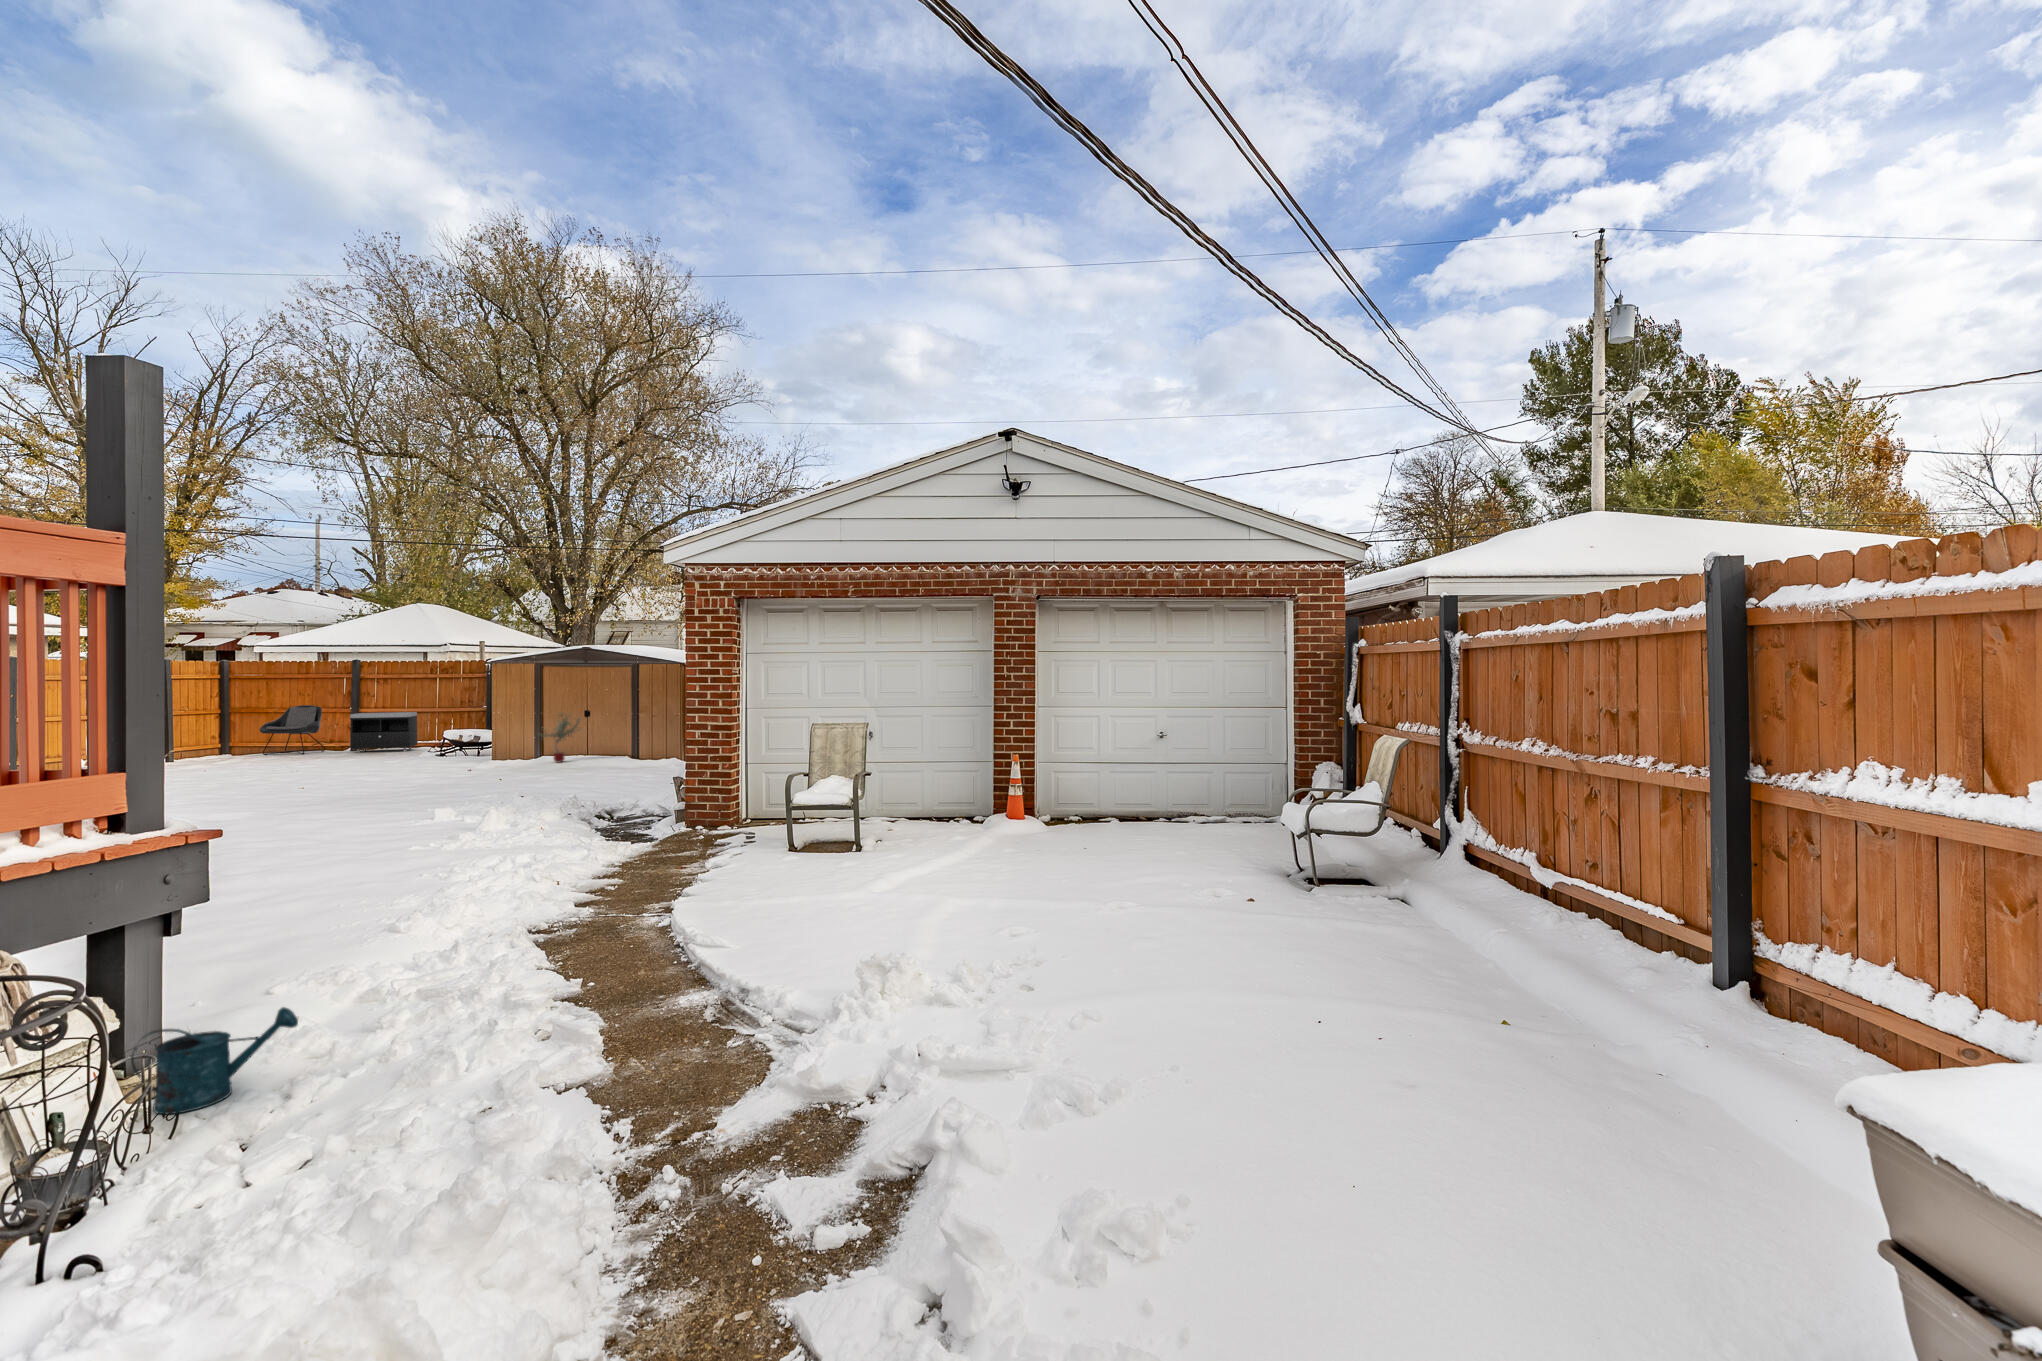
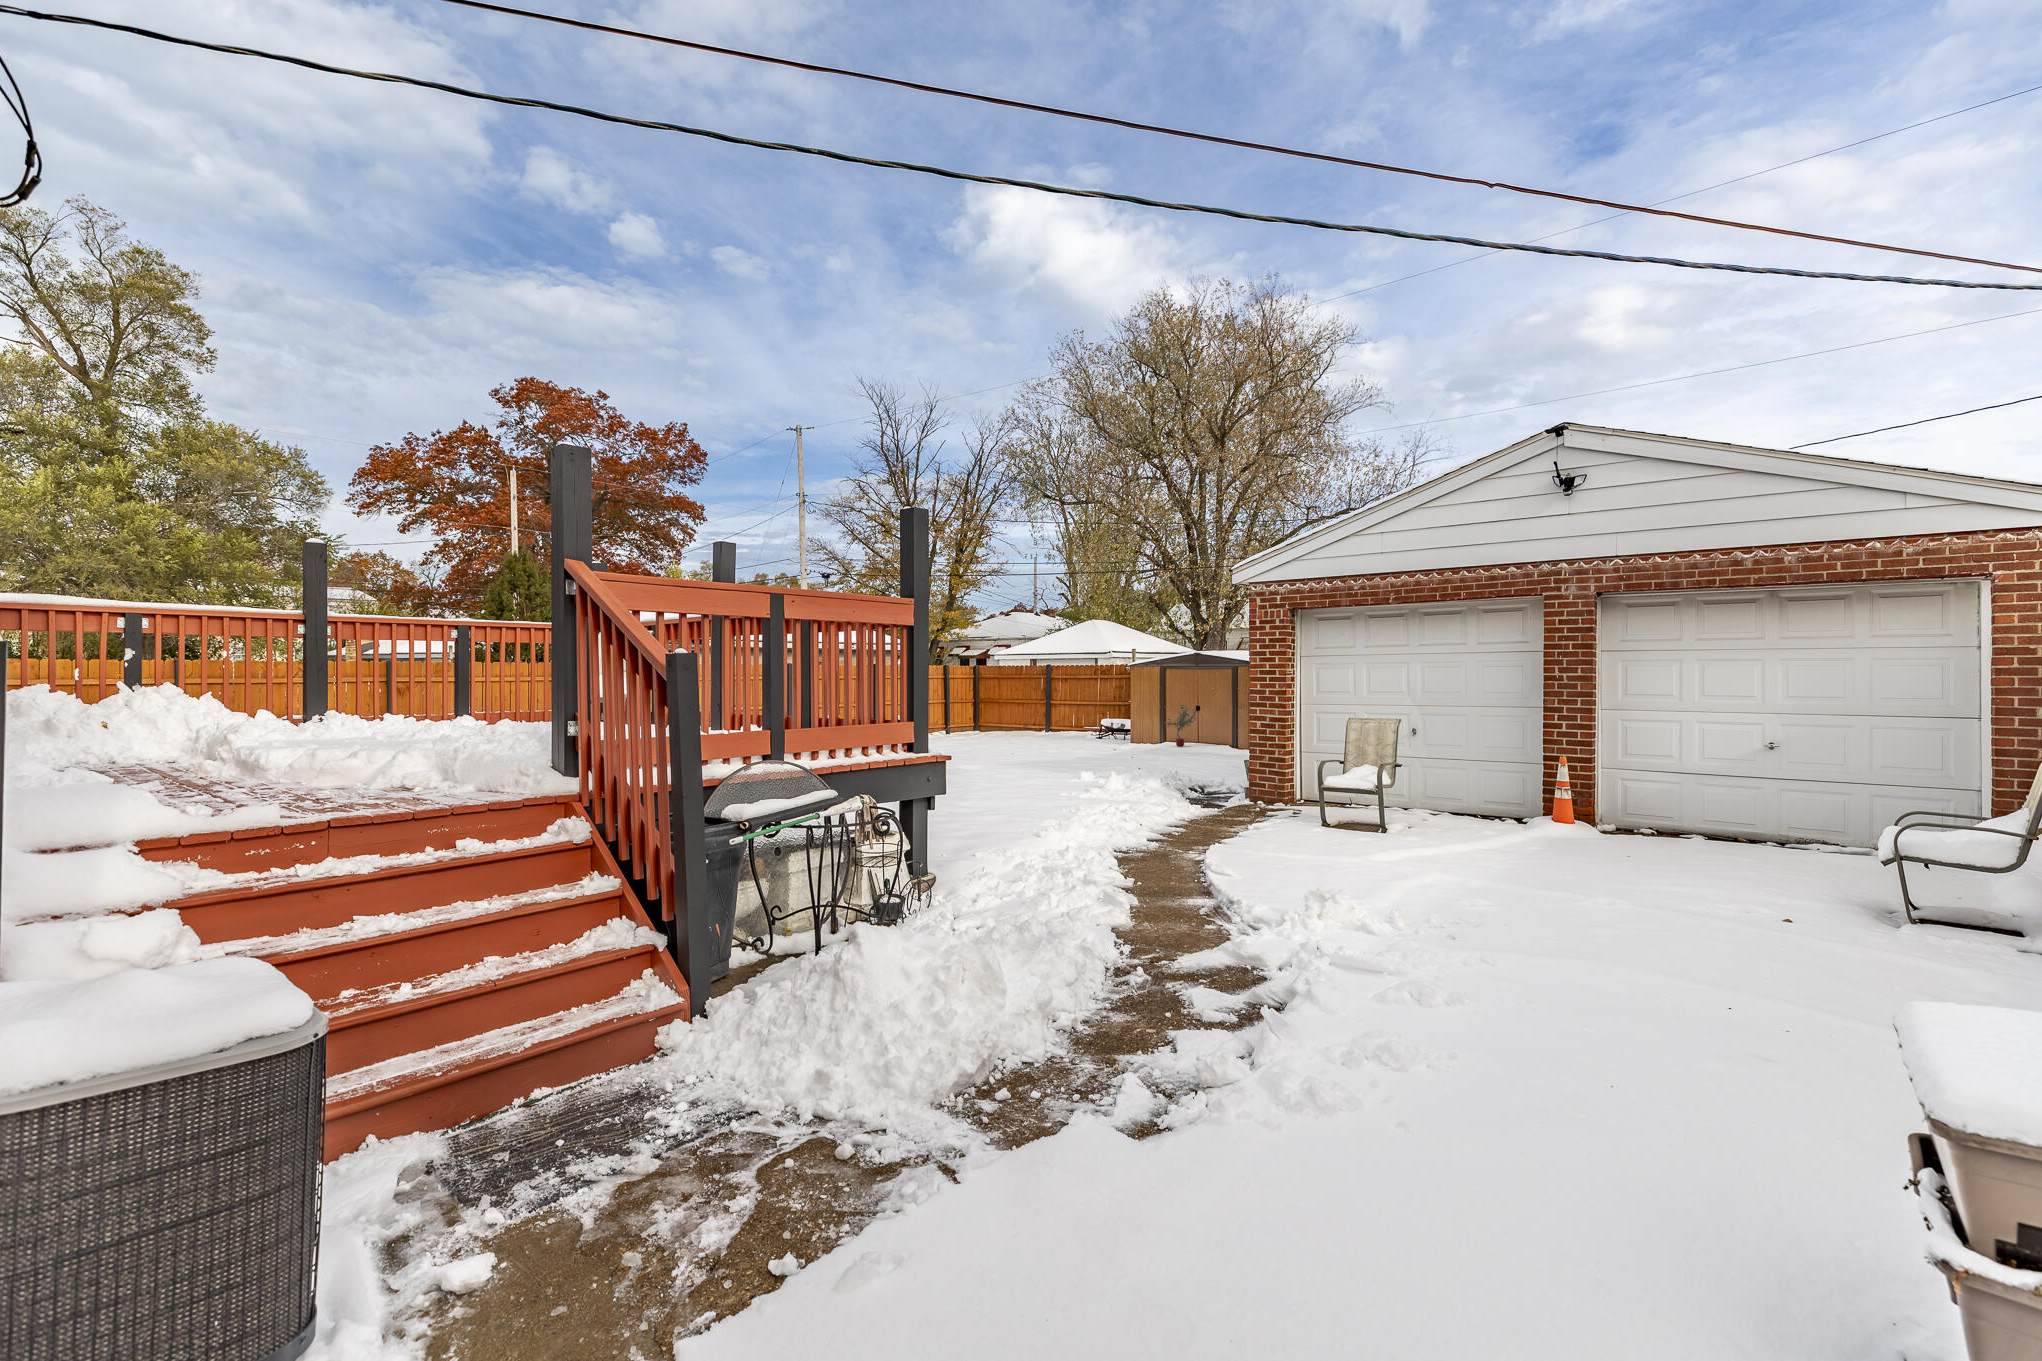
lounge chair: present [259,705,325,755] -> none [994,696,1031,732]
storage bench: present [350,712,417,753] -> none [1046,703,1088,733]
watering can: present [131,1007,298,1114] -> none [914,853,979,897]

